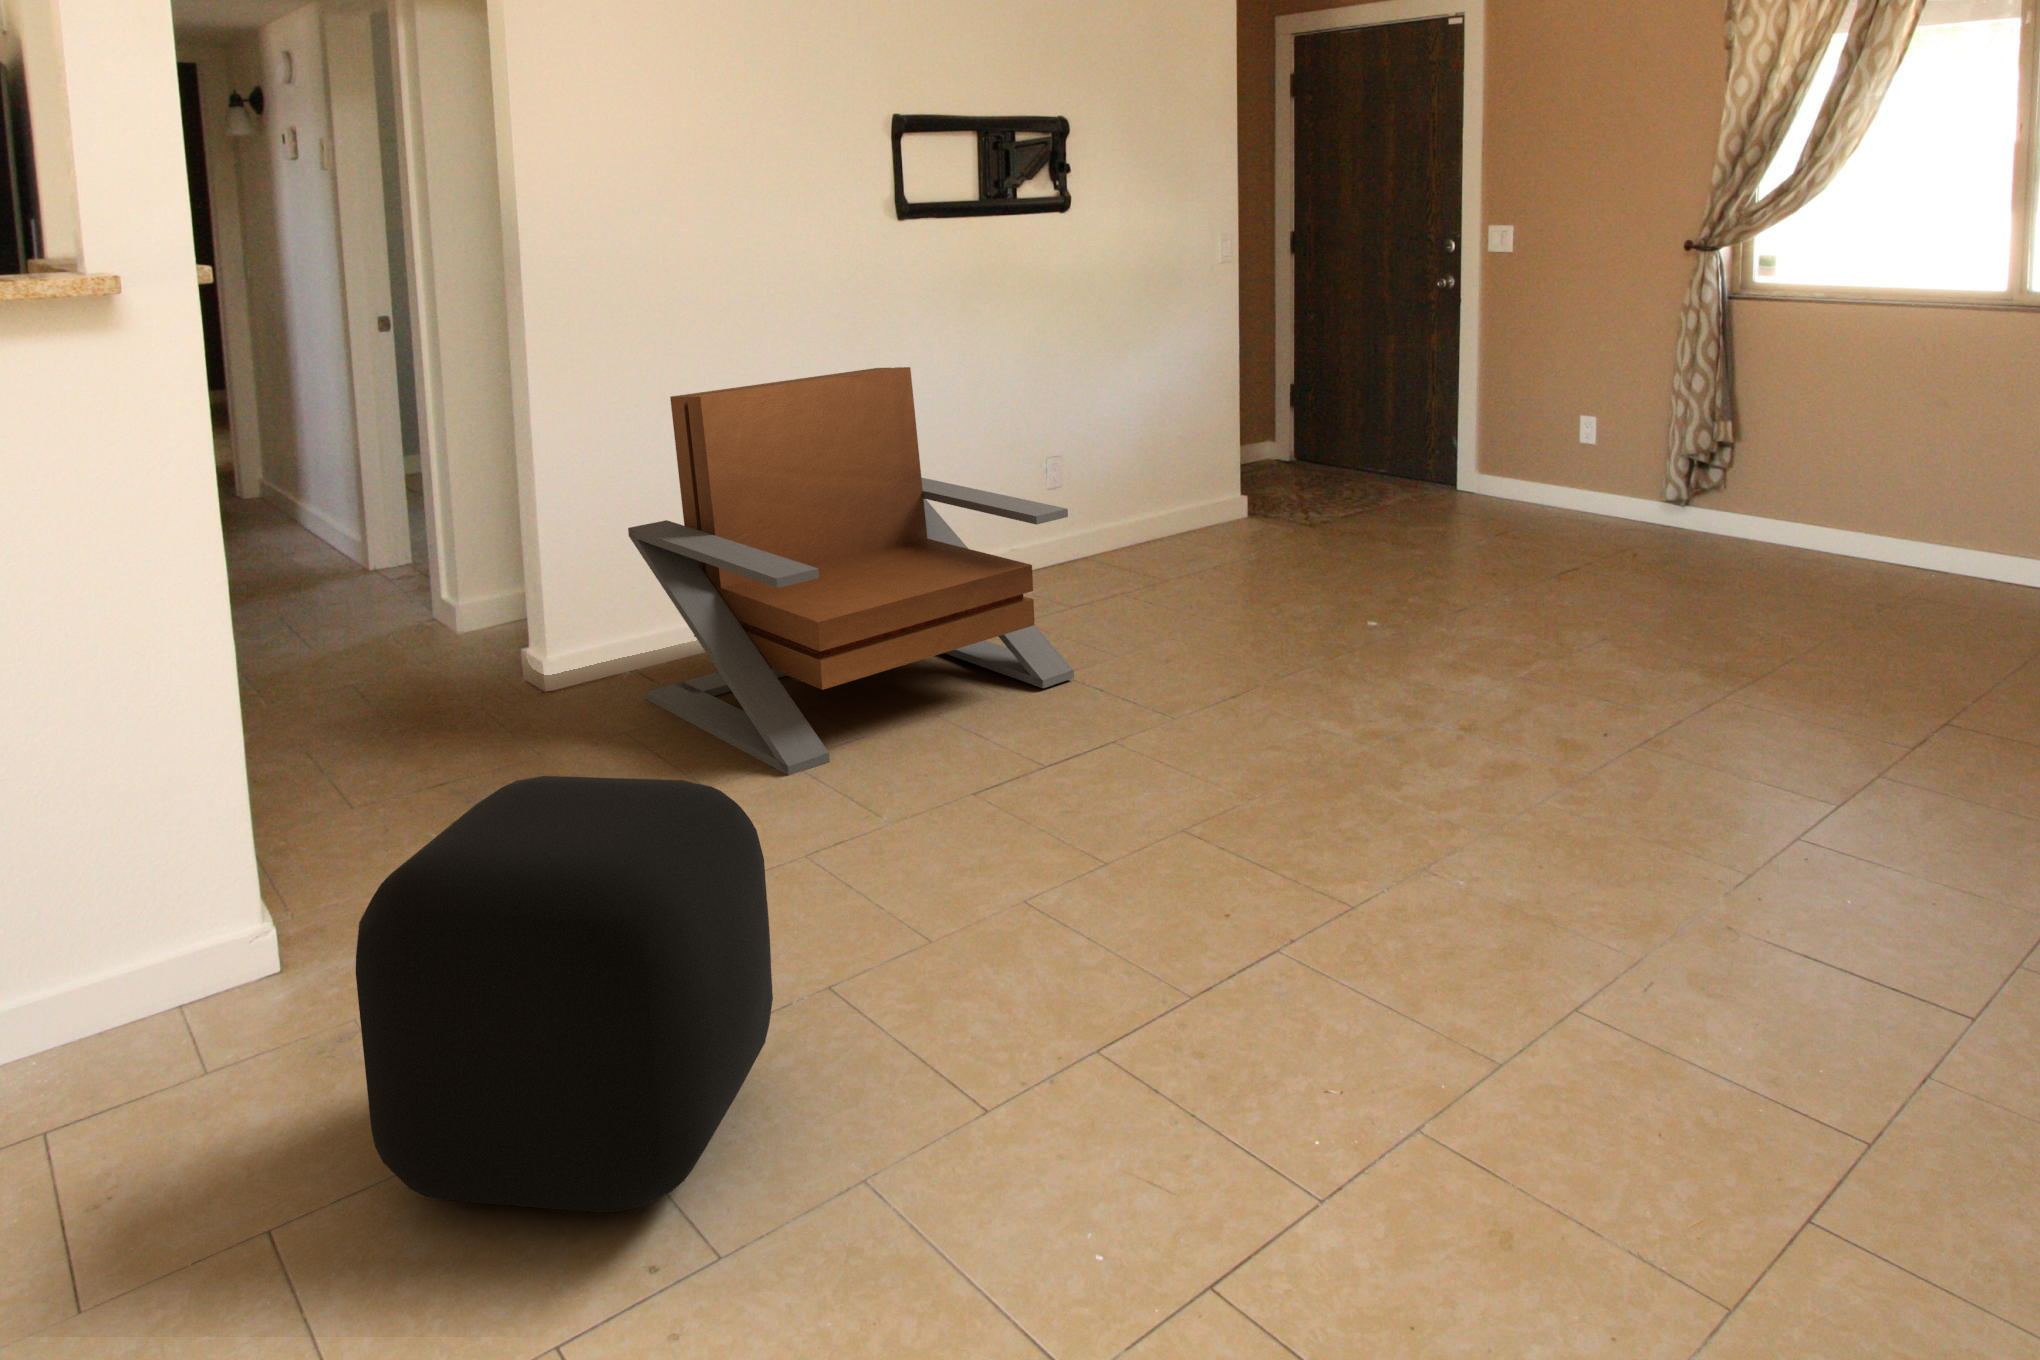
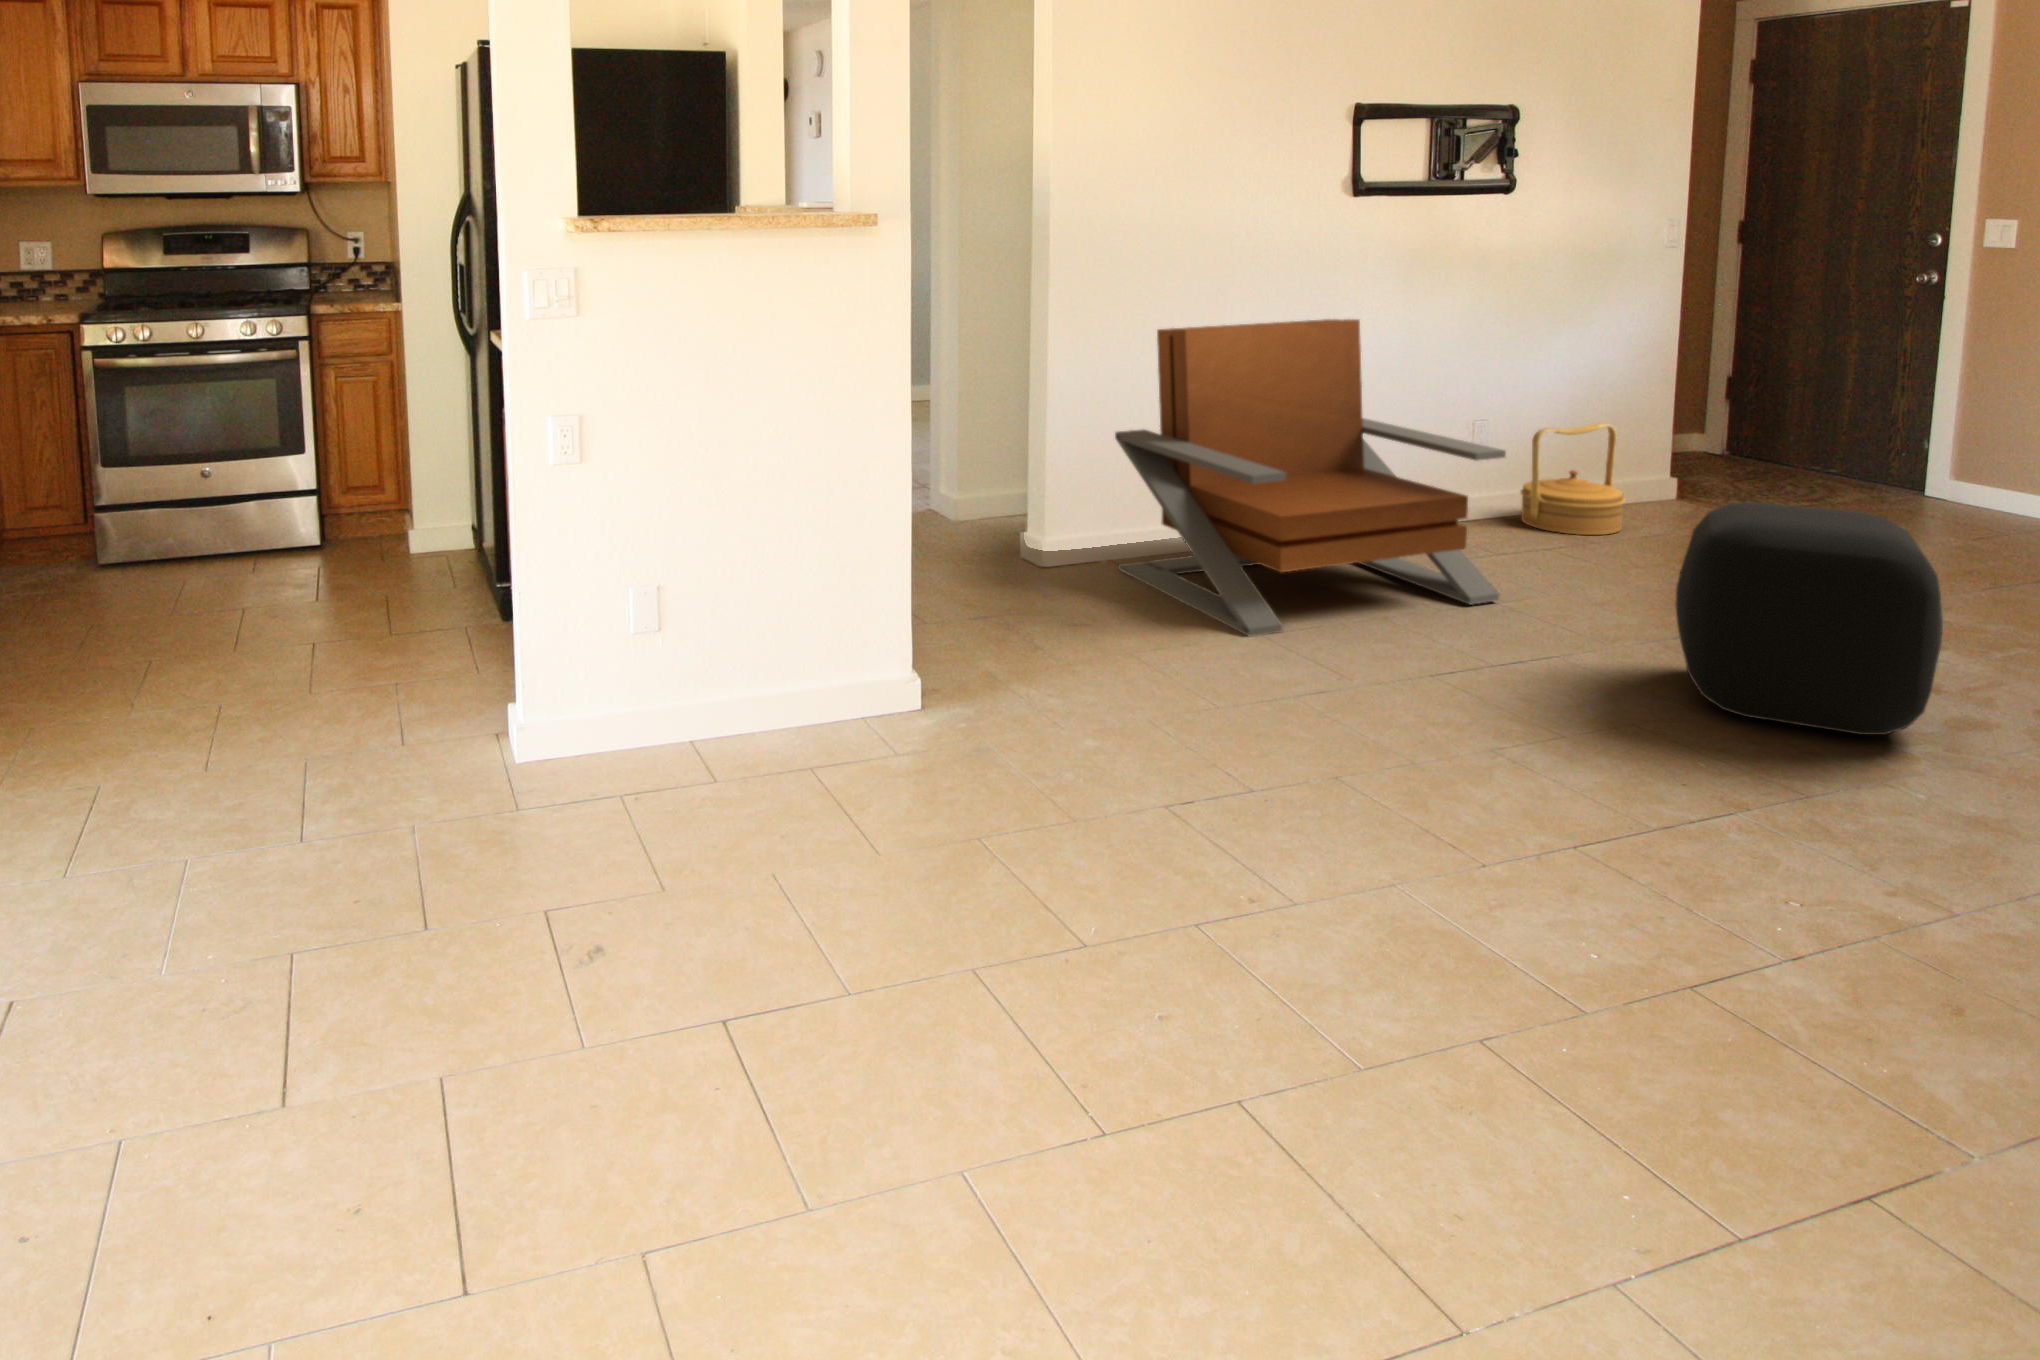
woven basket: none [1103,455,1203,579] -> present [1521,423,1626,535]
ottoman: present [356,776,773,1212] -> present [1675,502,1943,735]

